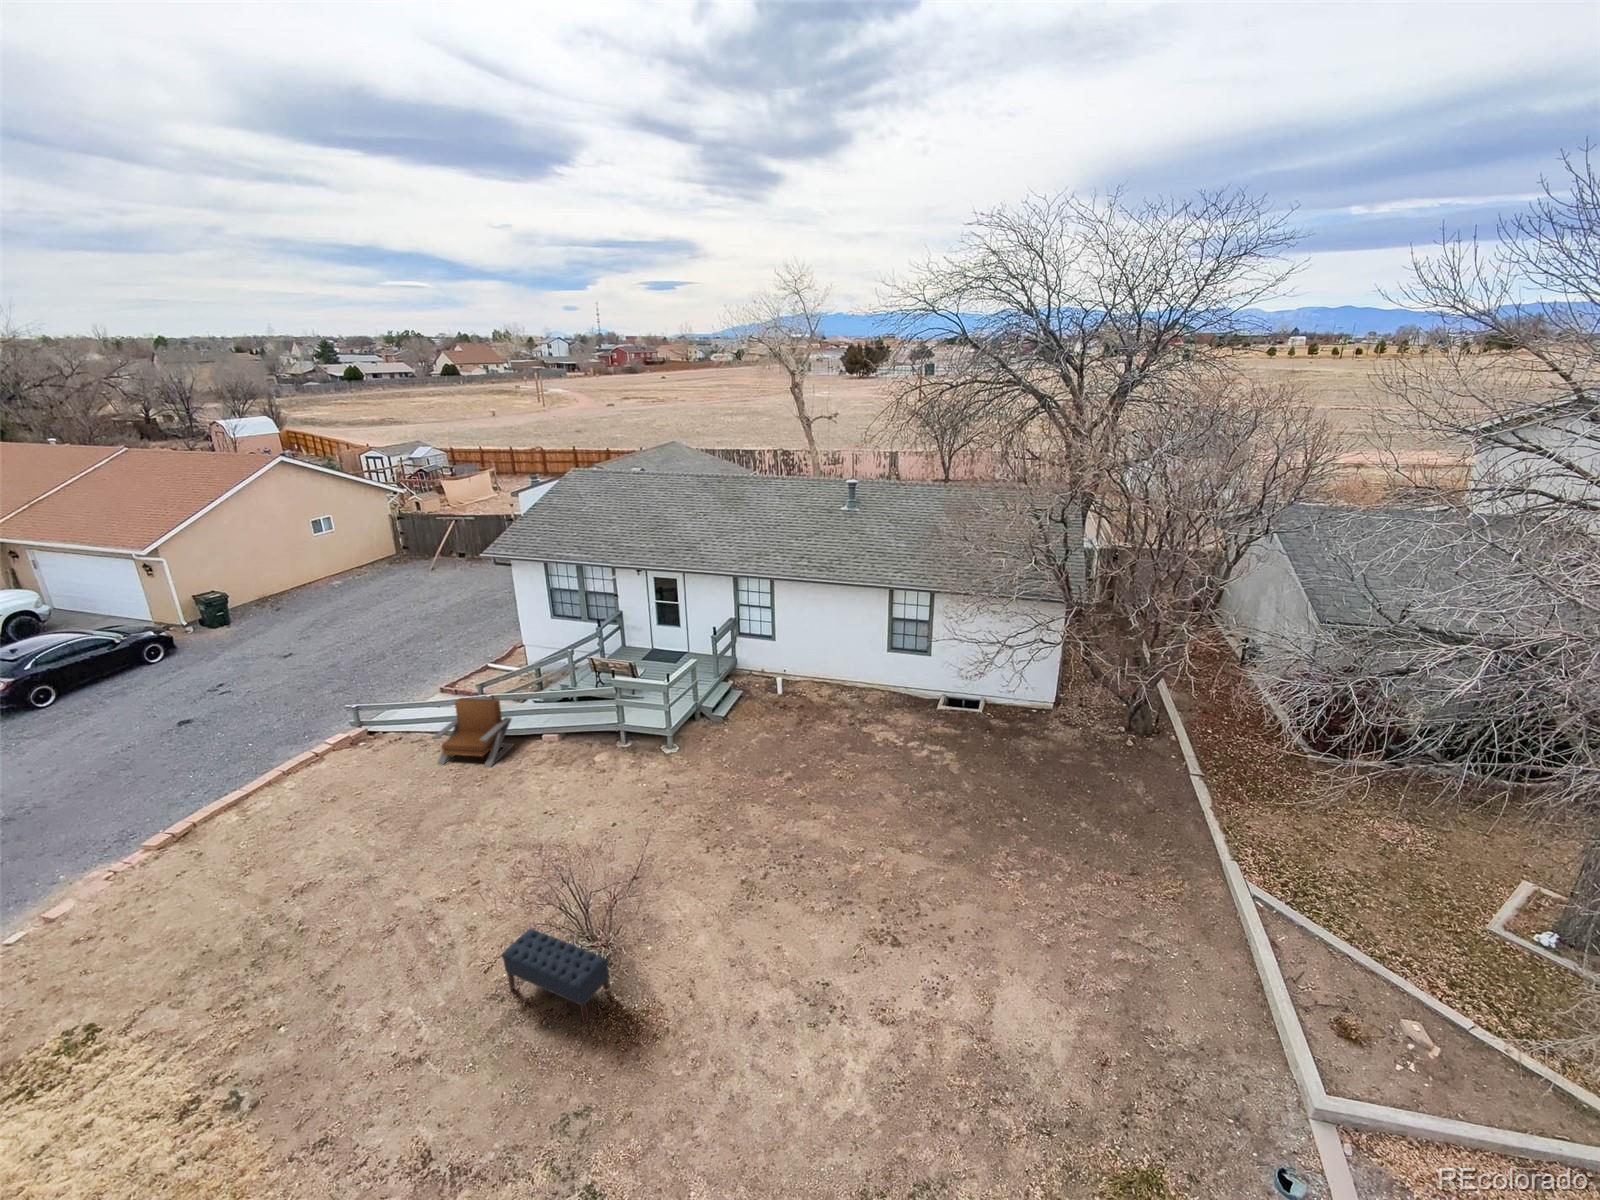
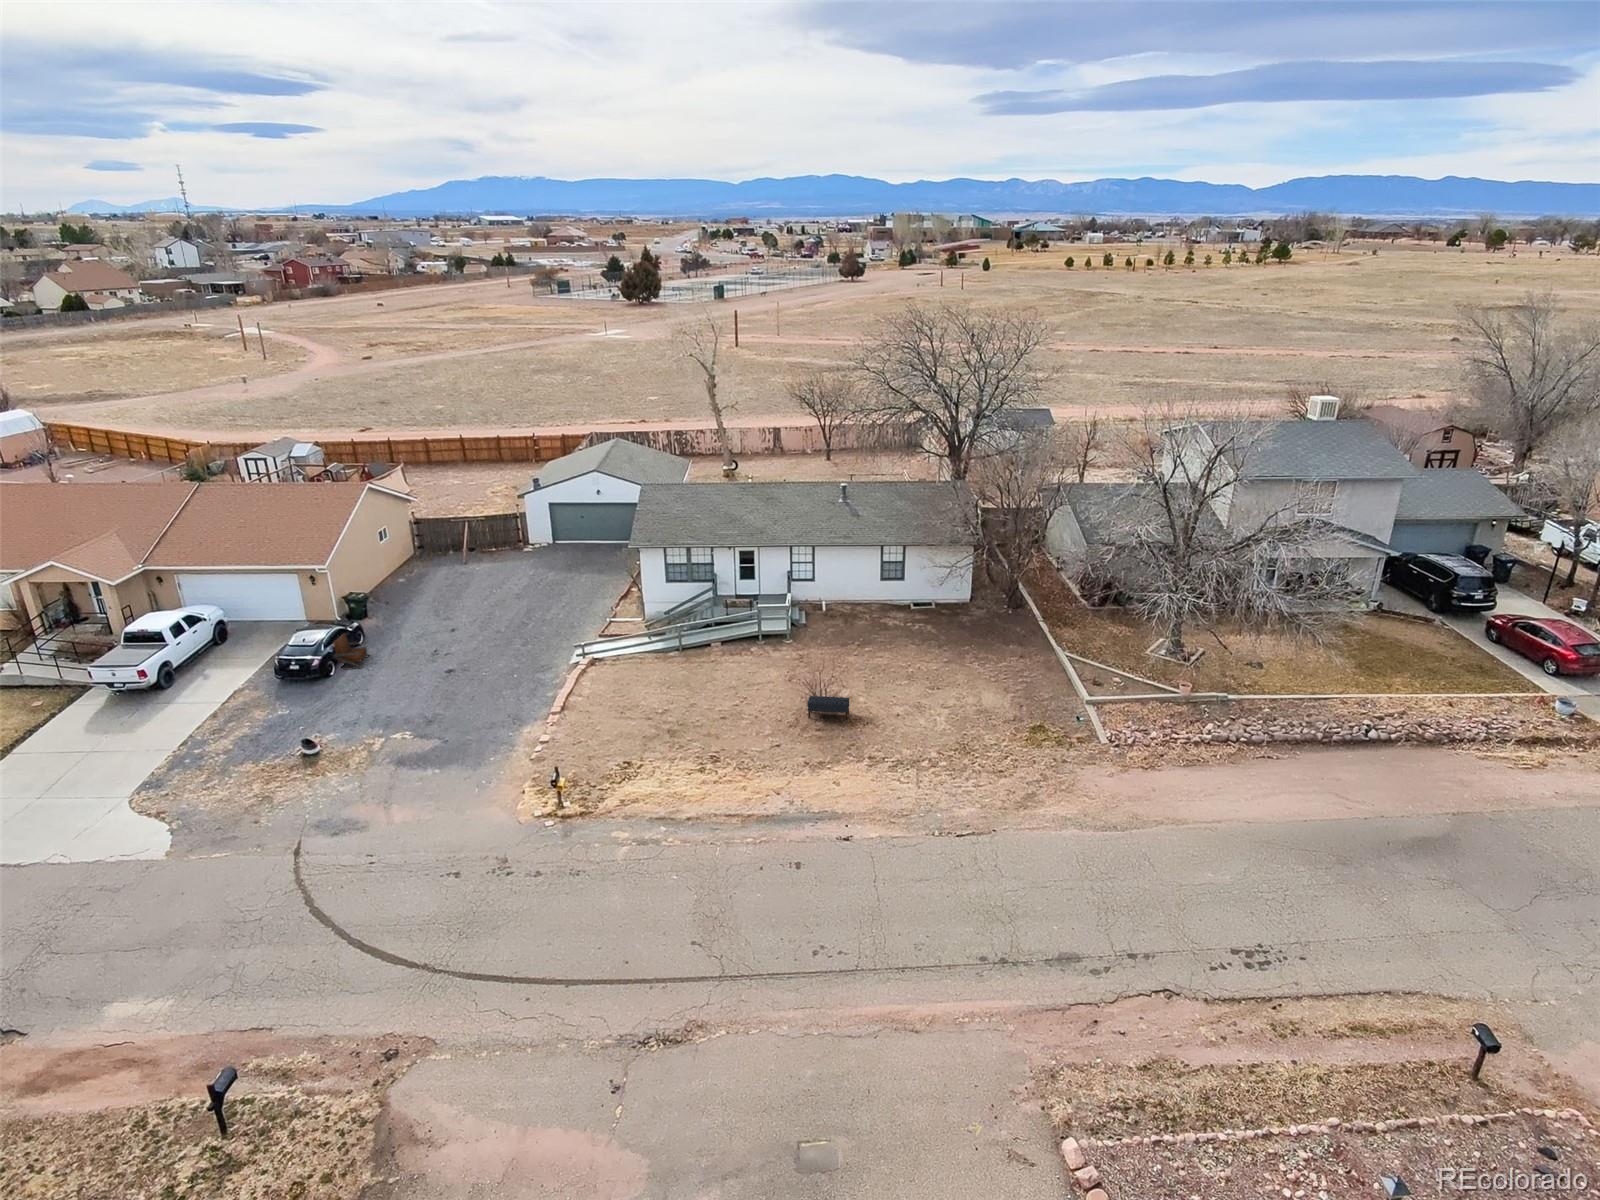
lounge chair: present [433,698,515,767] -> present [333,634,370,670]

